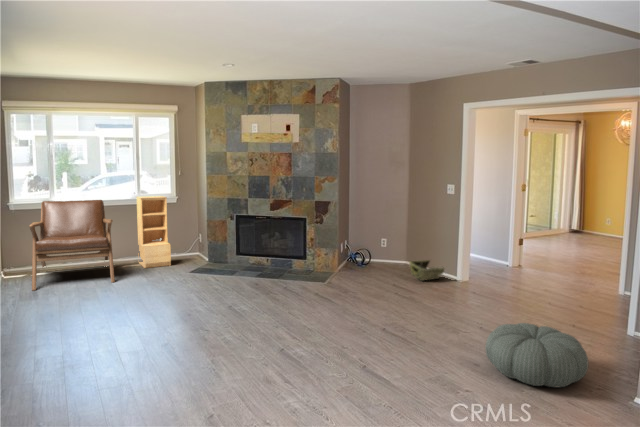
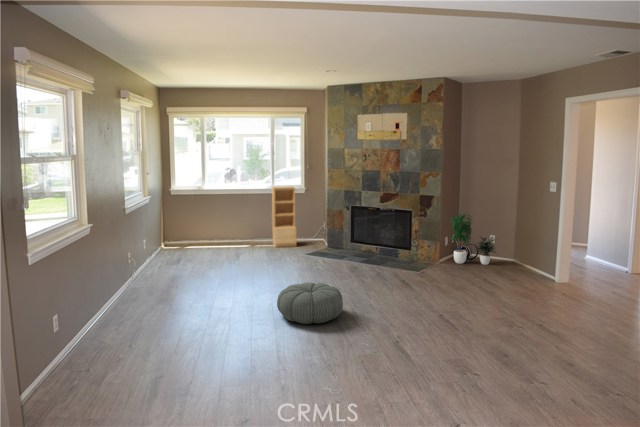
lounge chair: present [29,200,115,291] -> none [190,189,252,258]
potted plant: none [344,216,391,270] -> present [451,213,495,265]
woven basket: present [409,260,444,281] -> none [507,259,550,279]
pouf: present [485,323,588,387] -> present [277,283,343,324]

